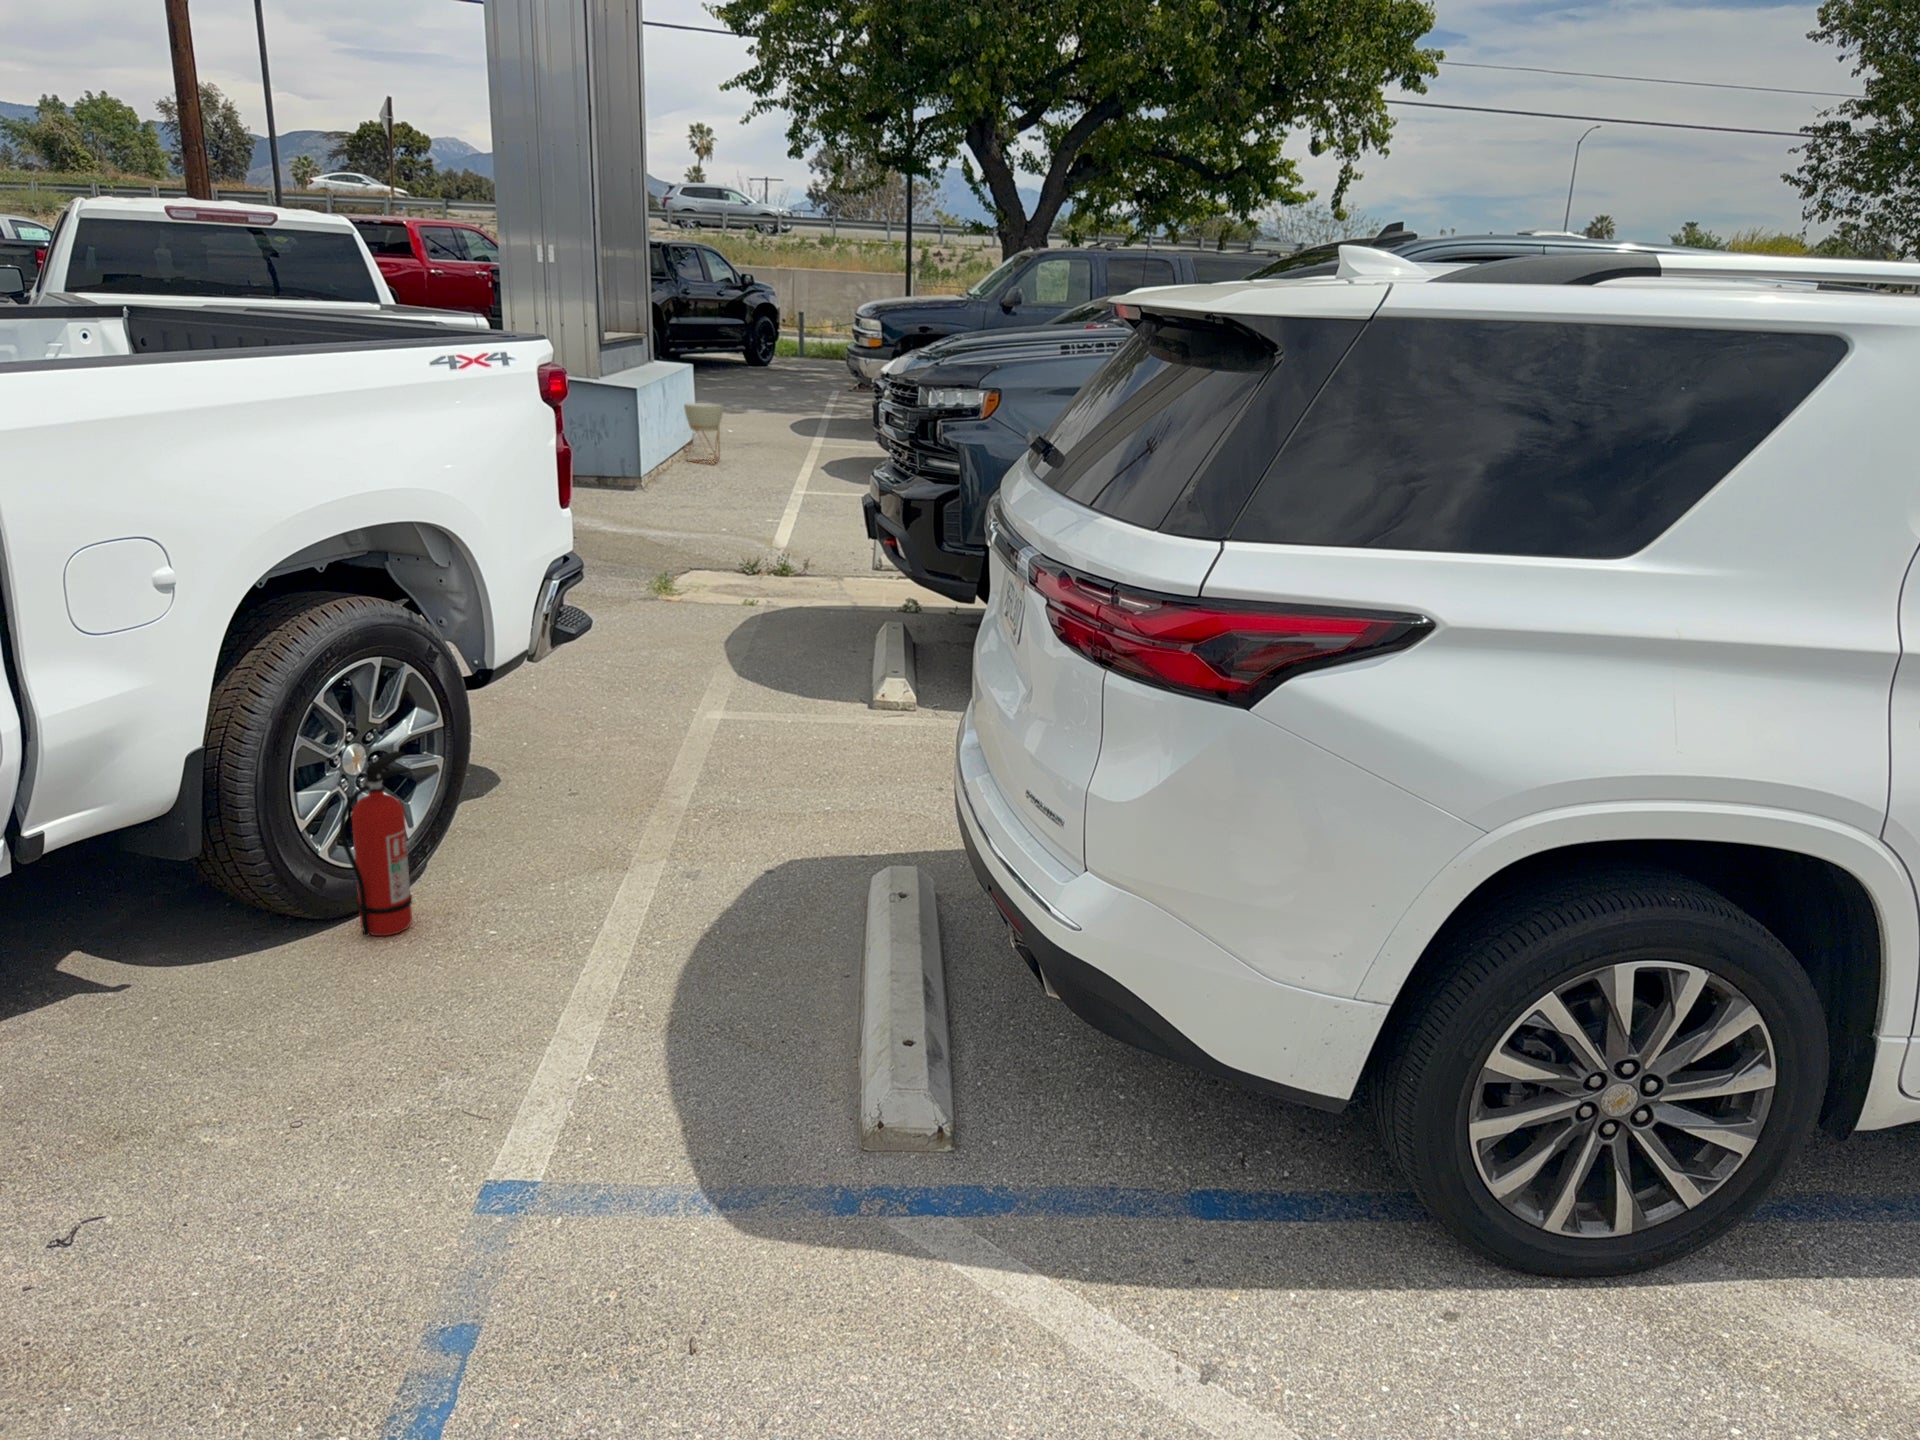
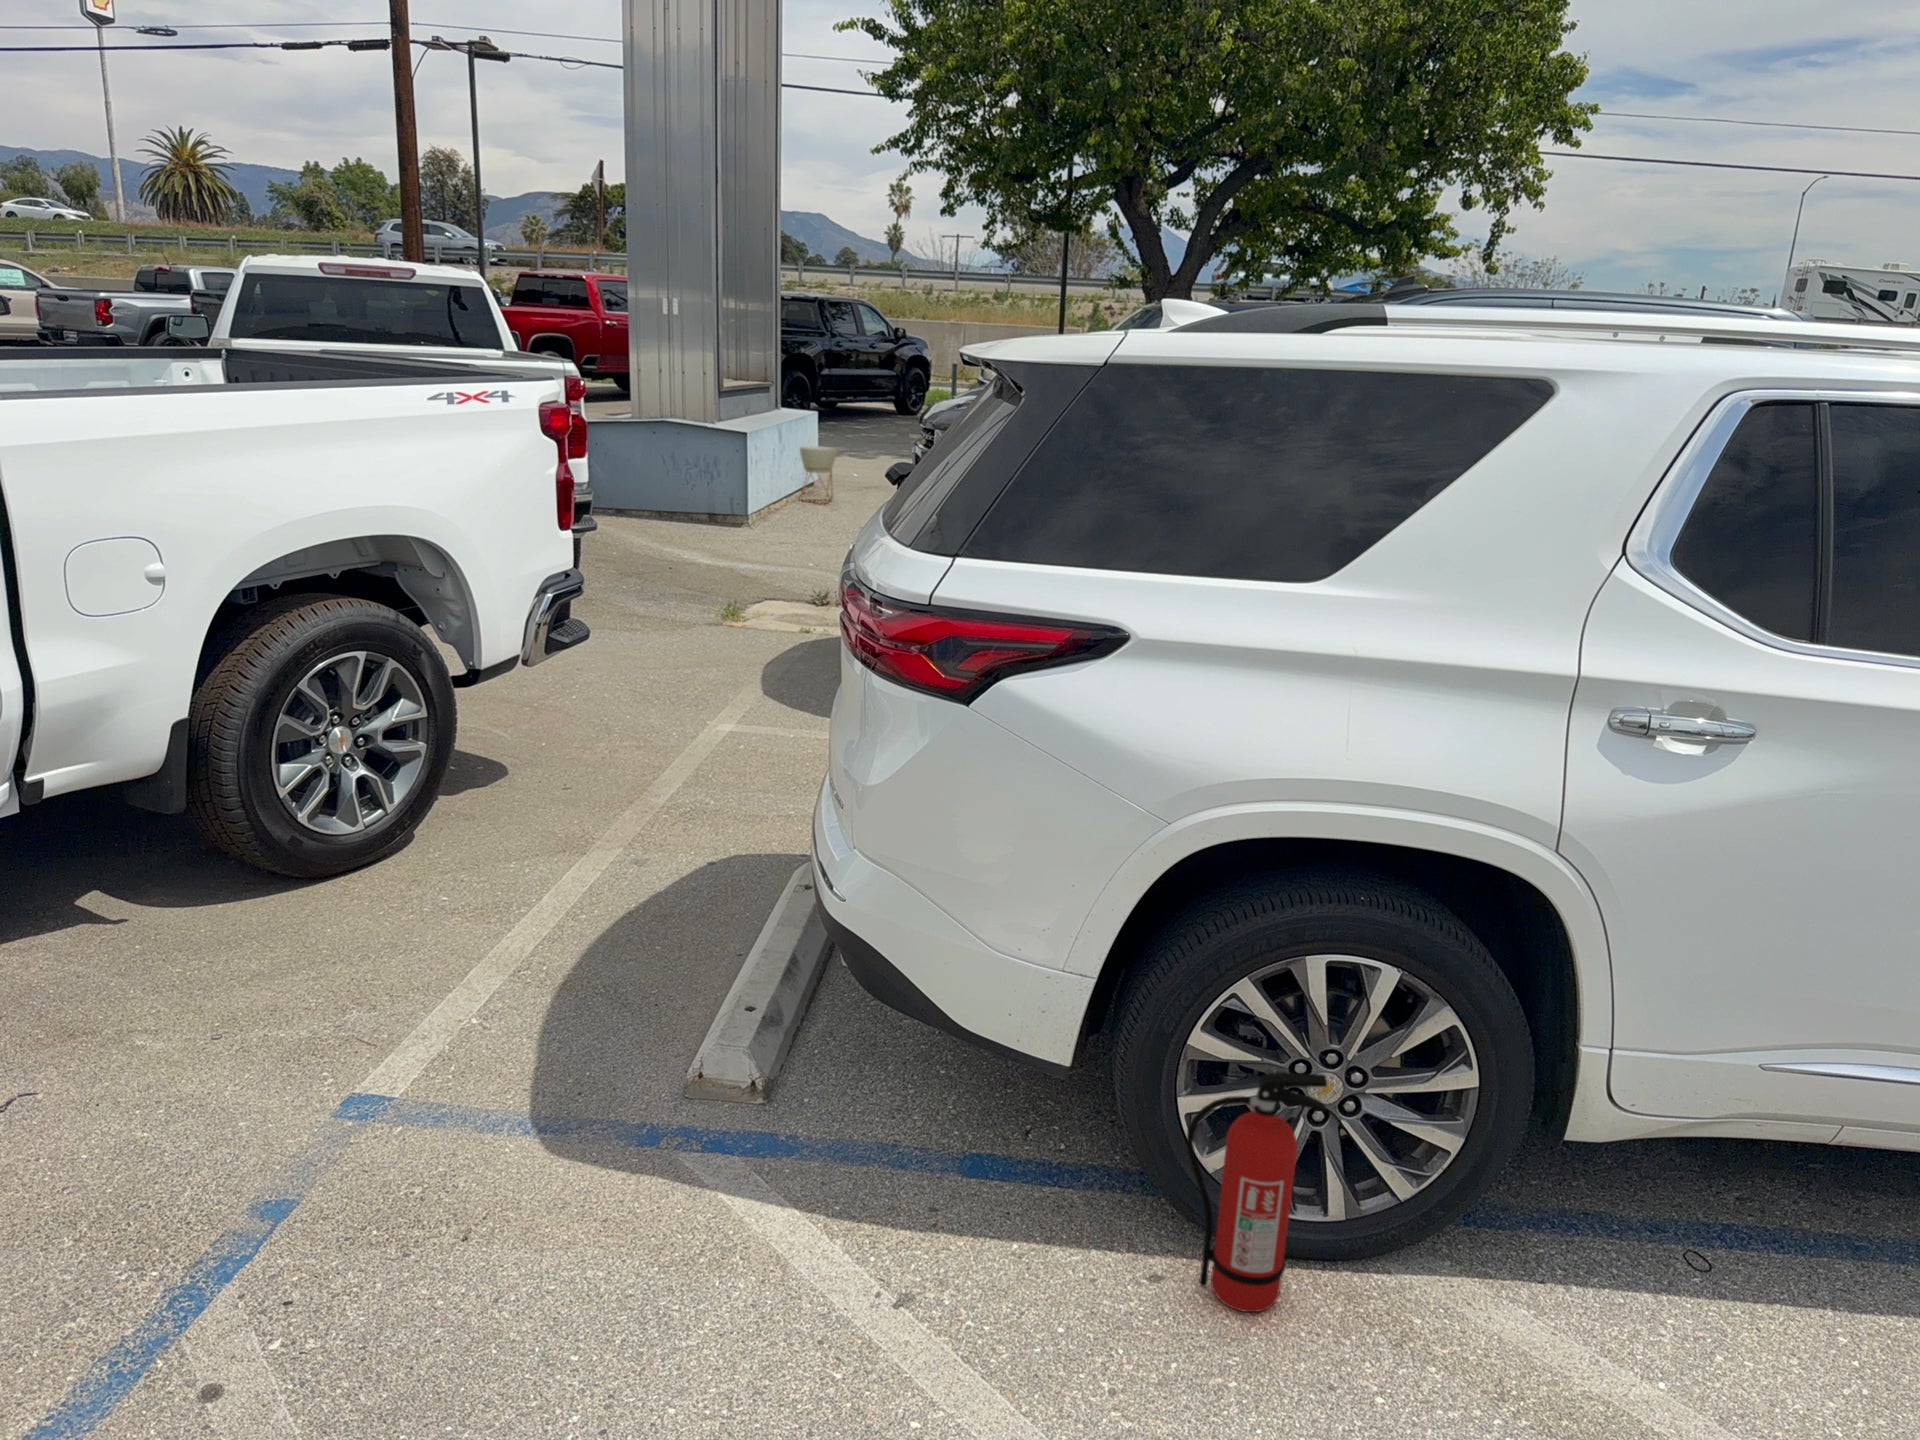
fire extinguisher: present [340,751,412,937] -> present [1186,1071,1327,1312]

